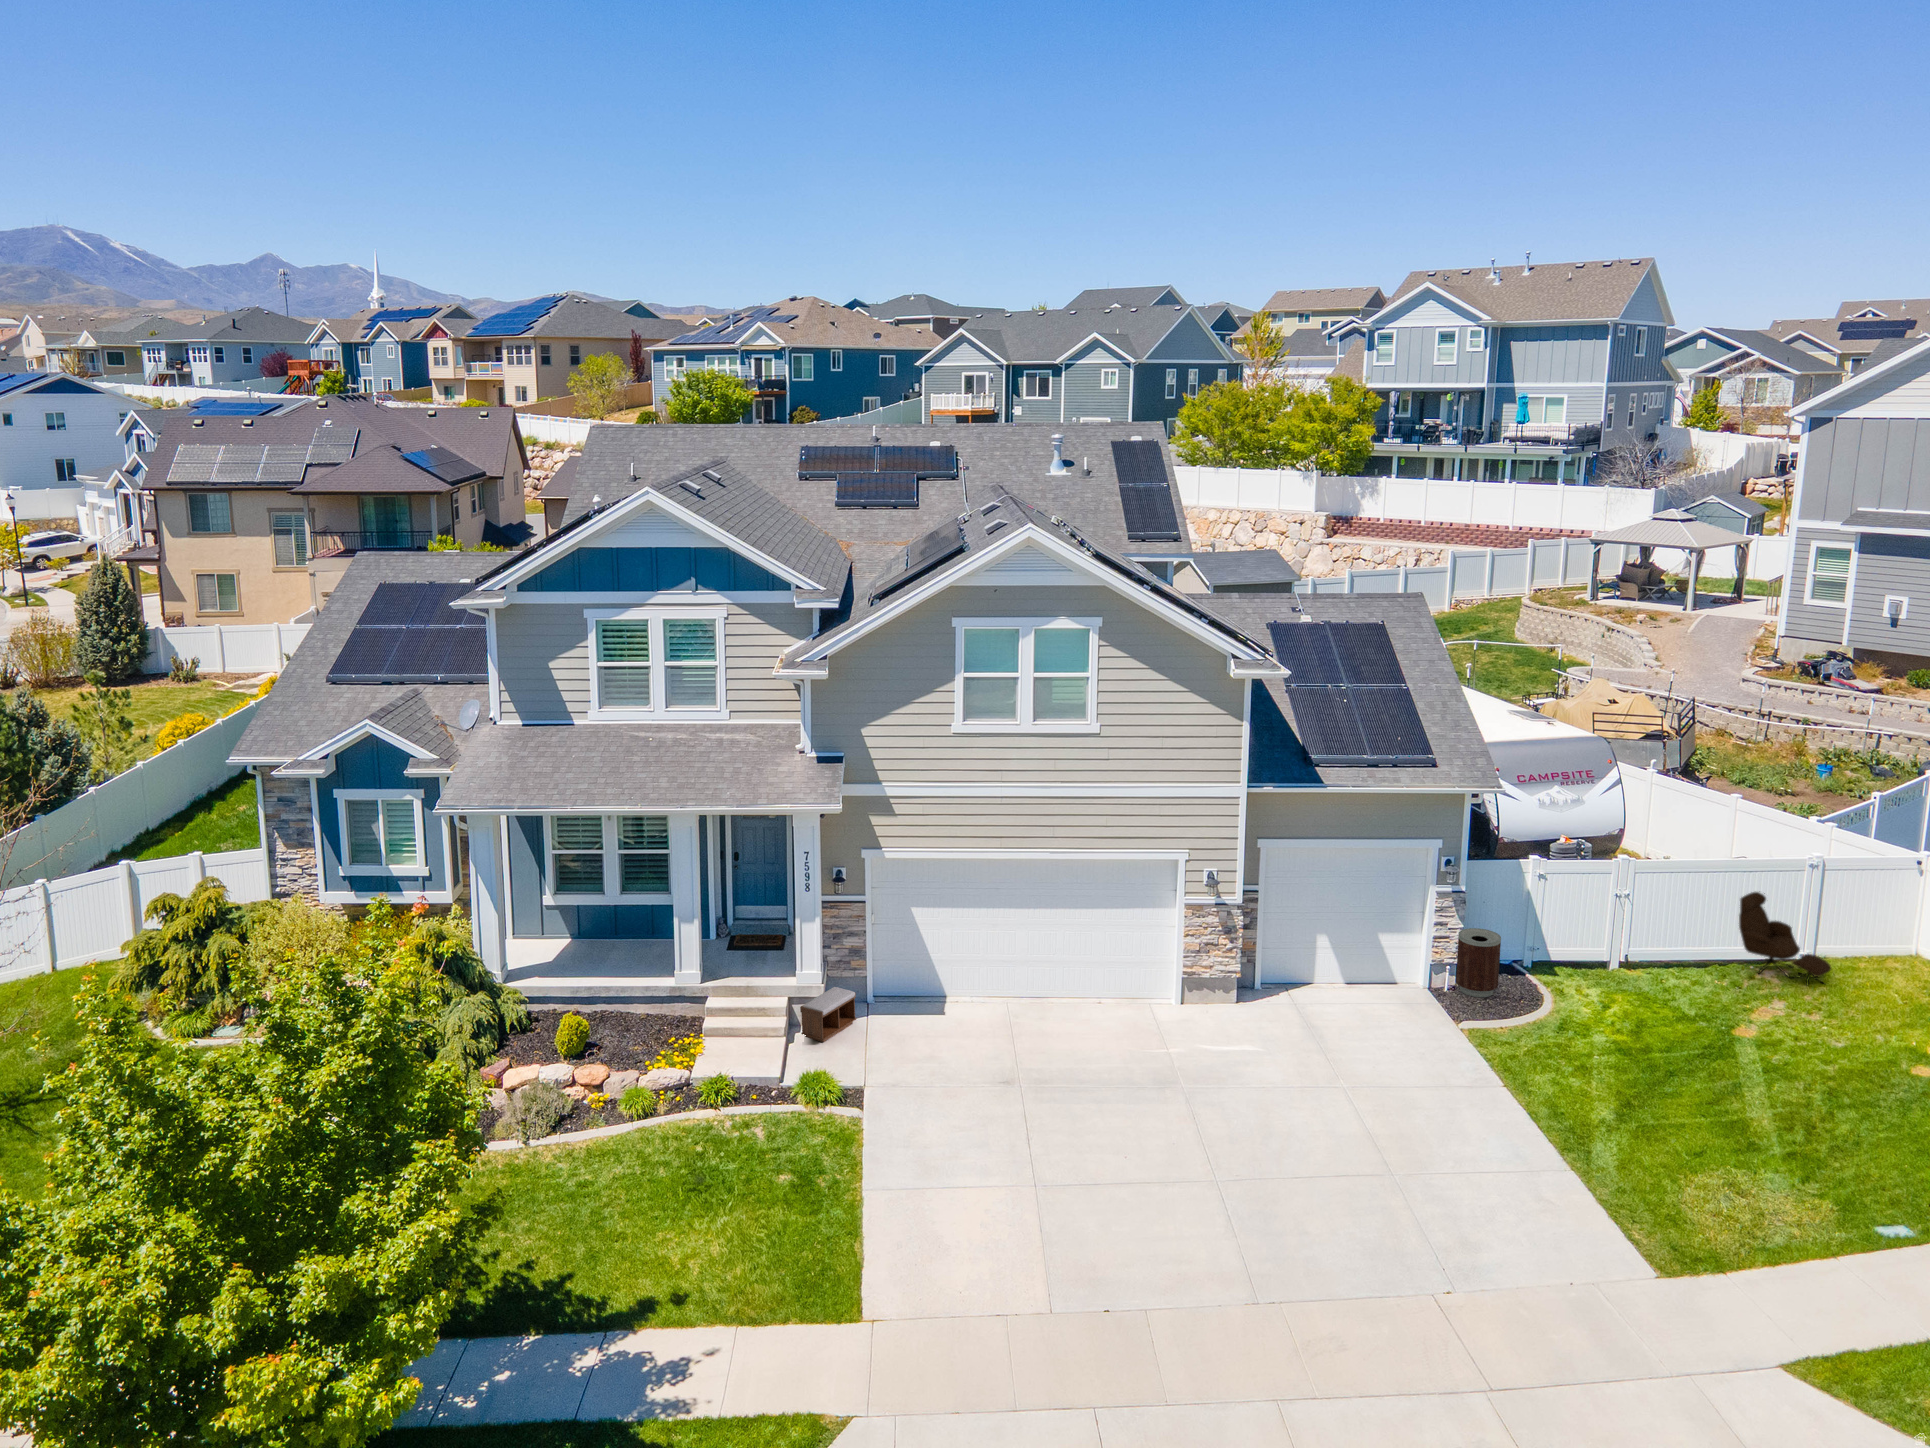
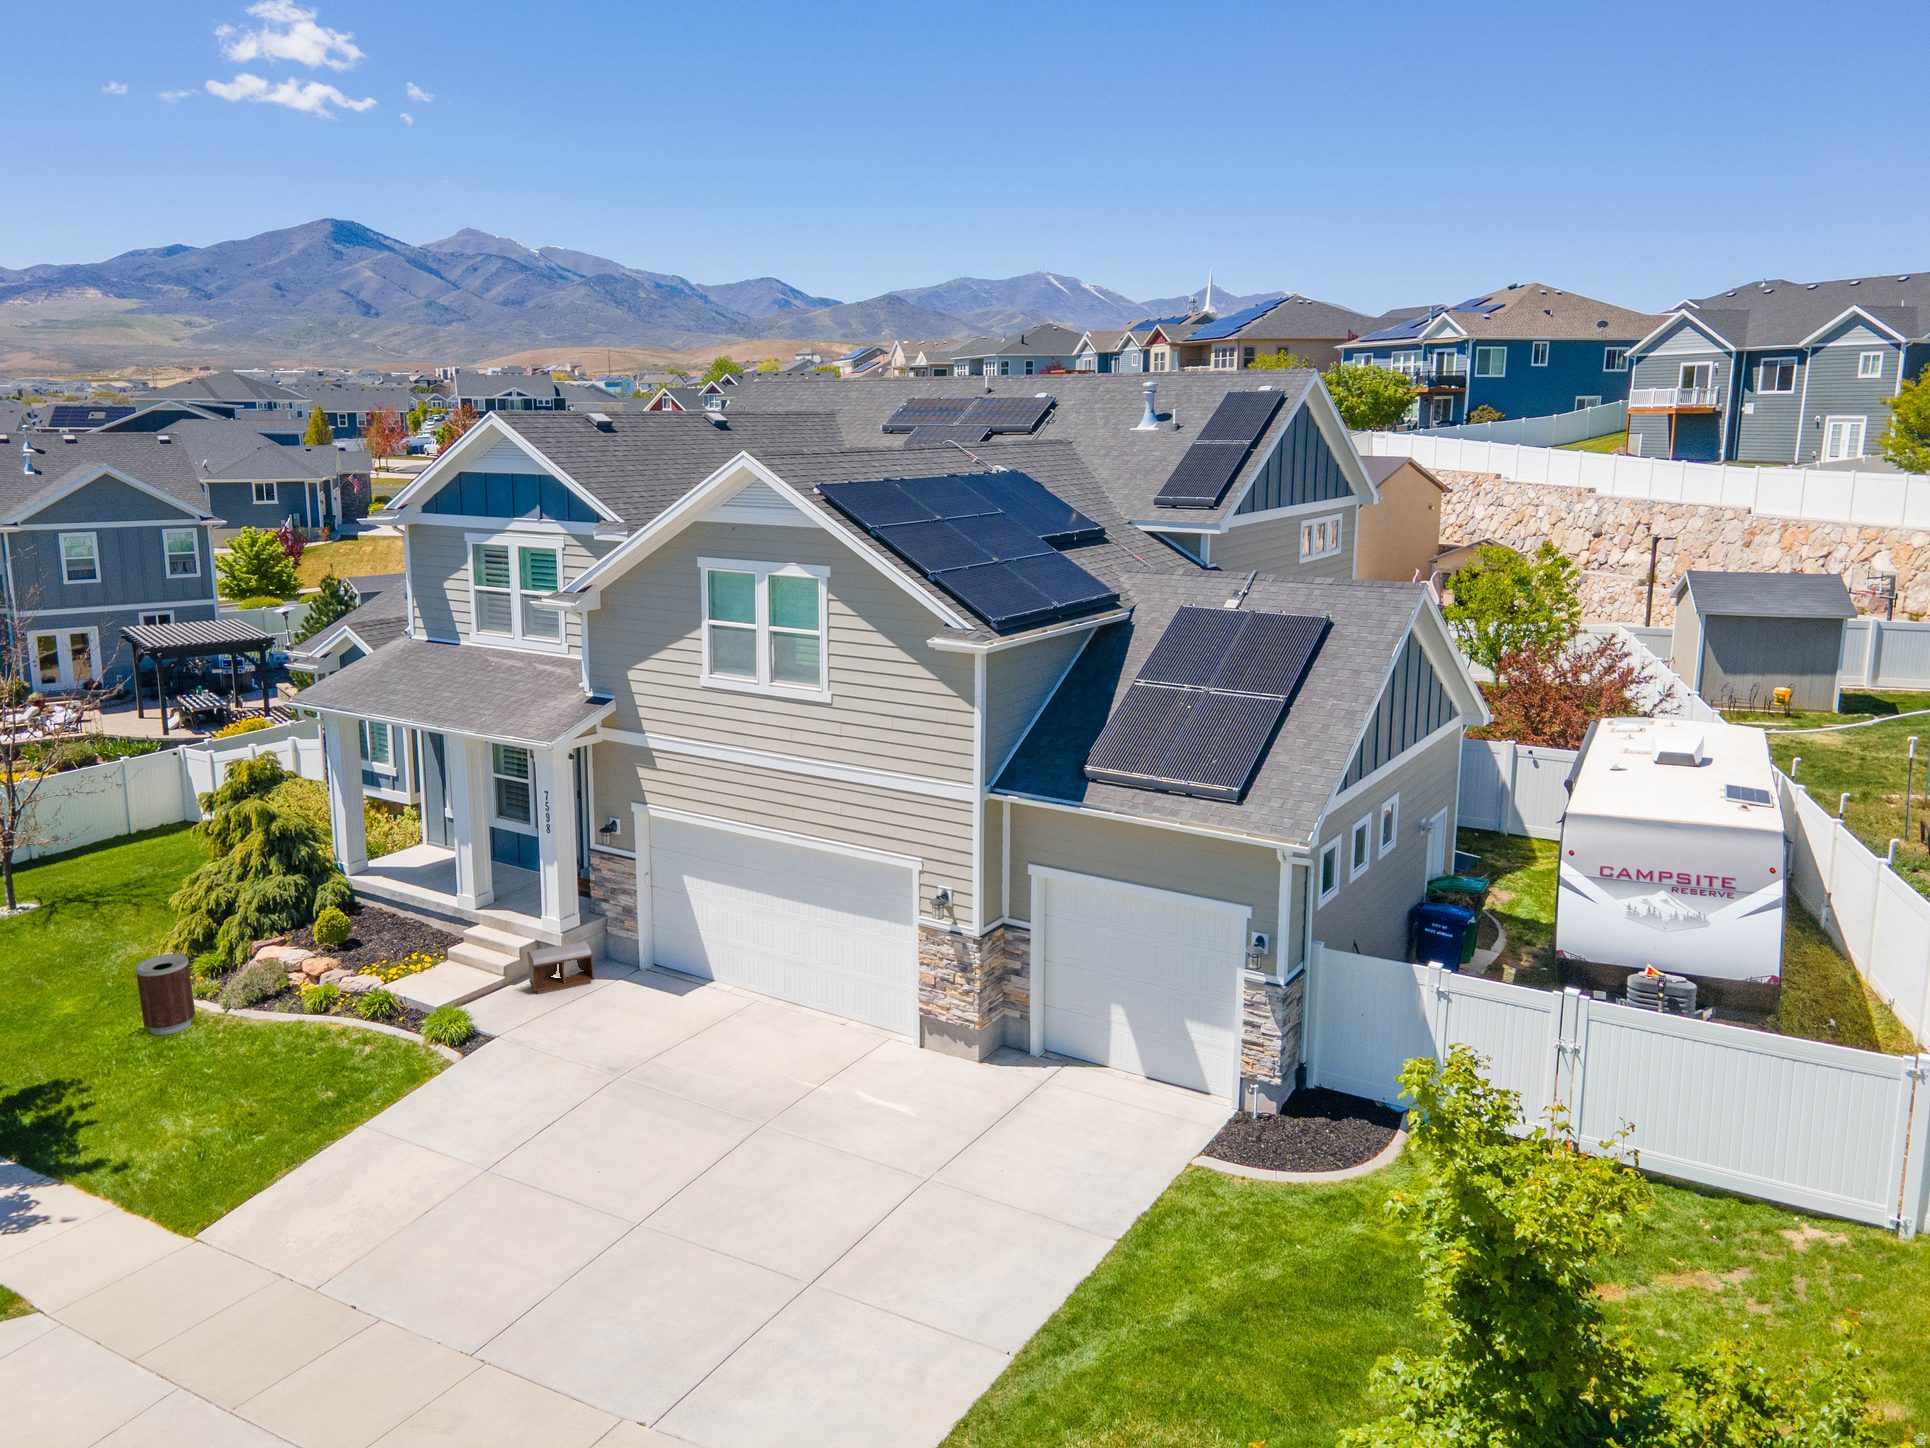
lounge chair: present [1739,892,1831,985] -> none [1742,1098,1895,1291]
trash can: present [1456,928,1501,997] -> present [136,954,195,1035]

